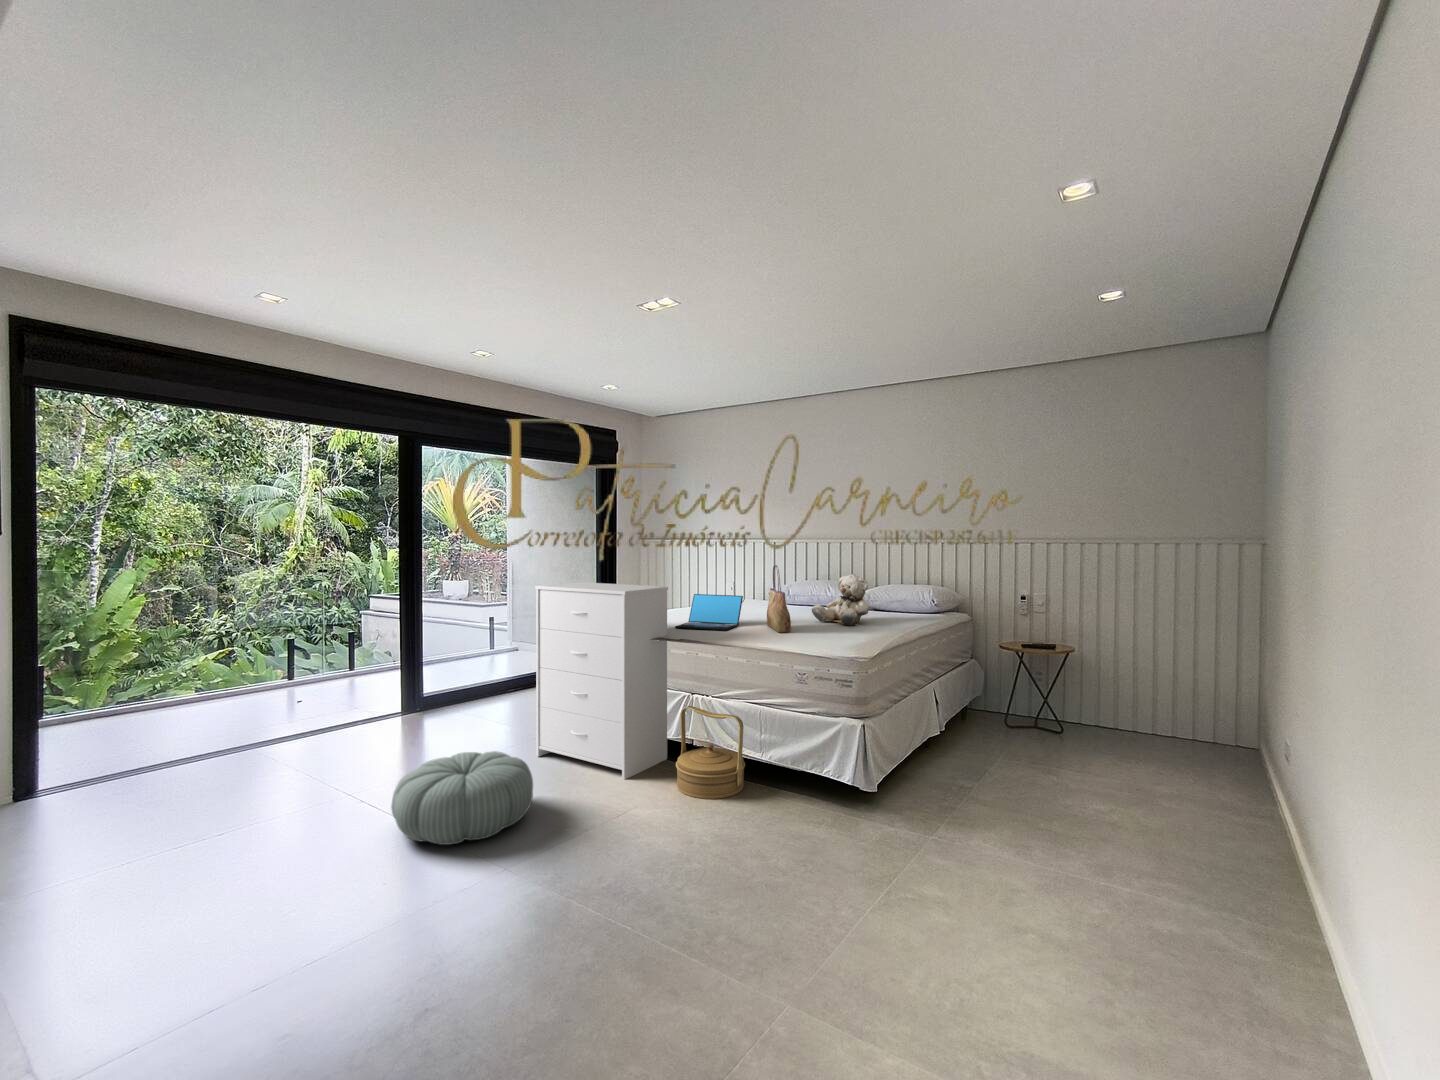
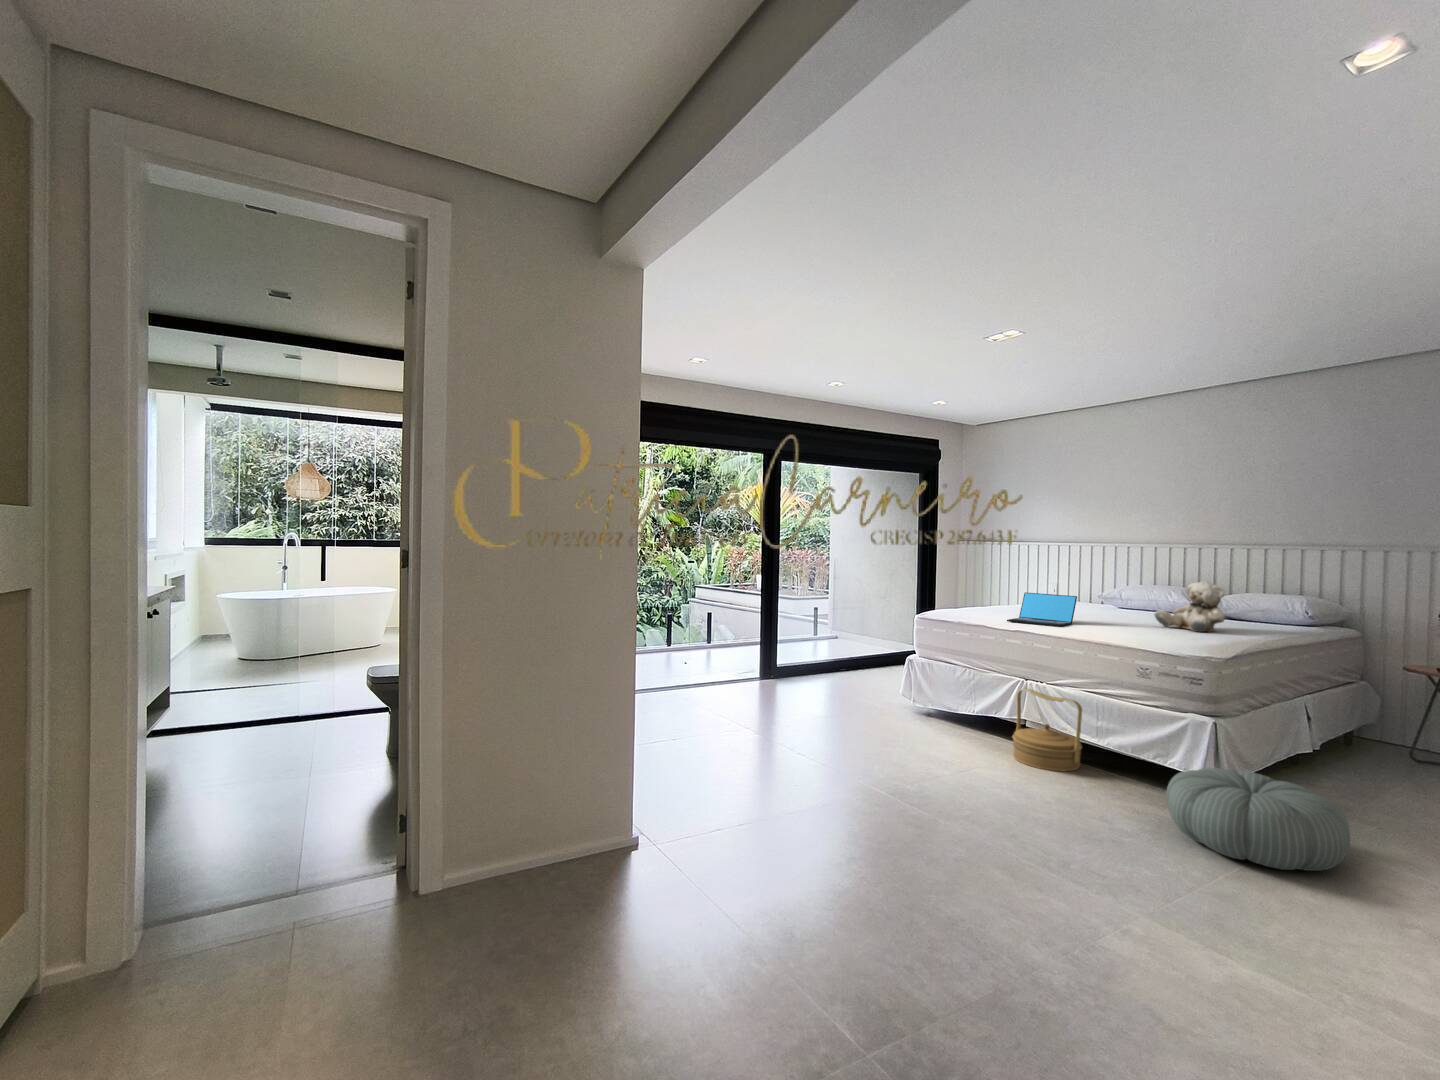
tote bag: present [767,565,791,633] -> none [1104,567,1132,632]
dresser: present [535,582,668,780] -> none [880,576,1004,745]
pouf: present [391,751,533,845] -> present [1166,768,1350,871]

